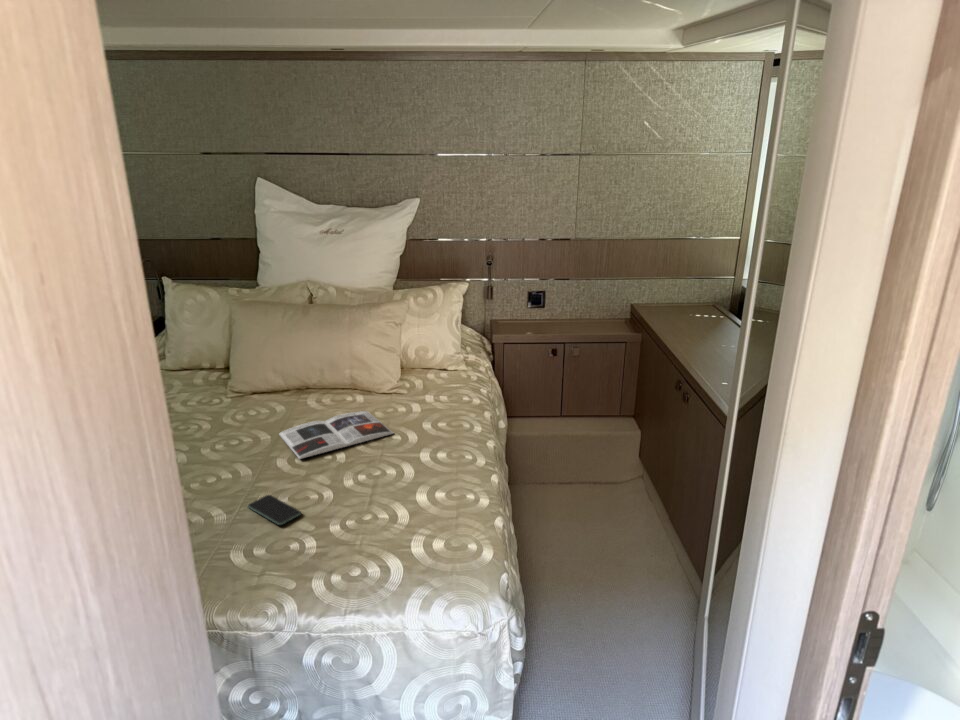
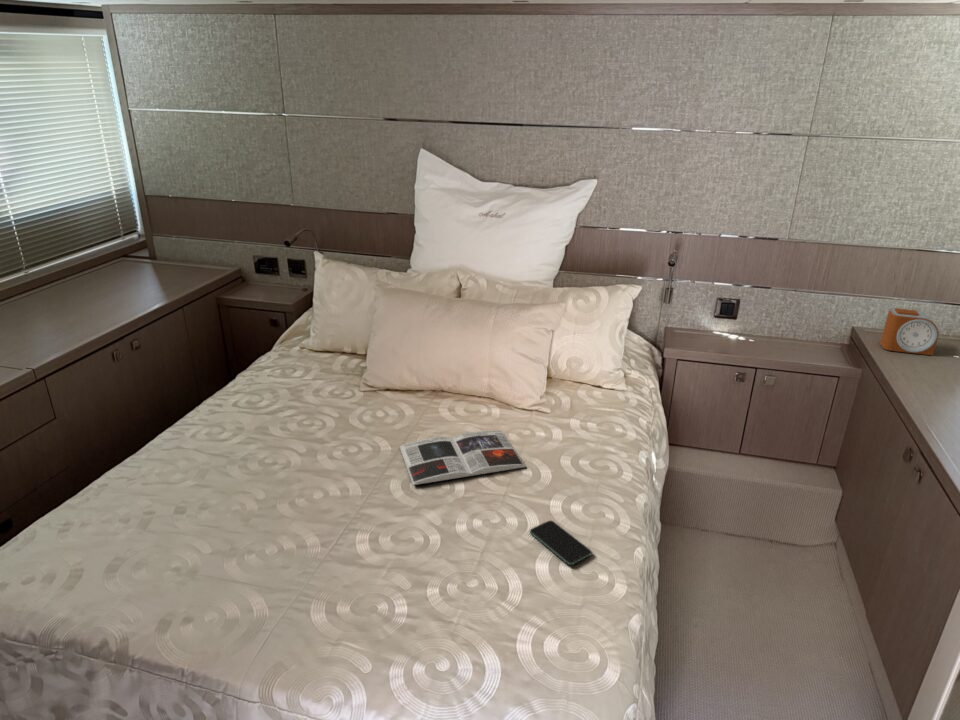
alarm clock: none [653,284,691,318] -> present [880,308,939,355]
smartphone: present [248,495,301,525] -> present [530,521,592,565]

